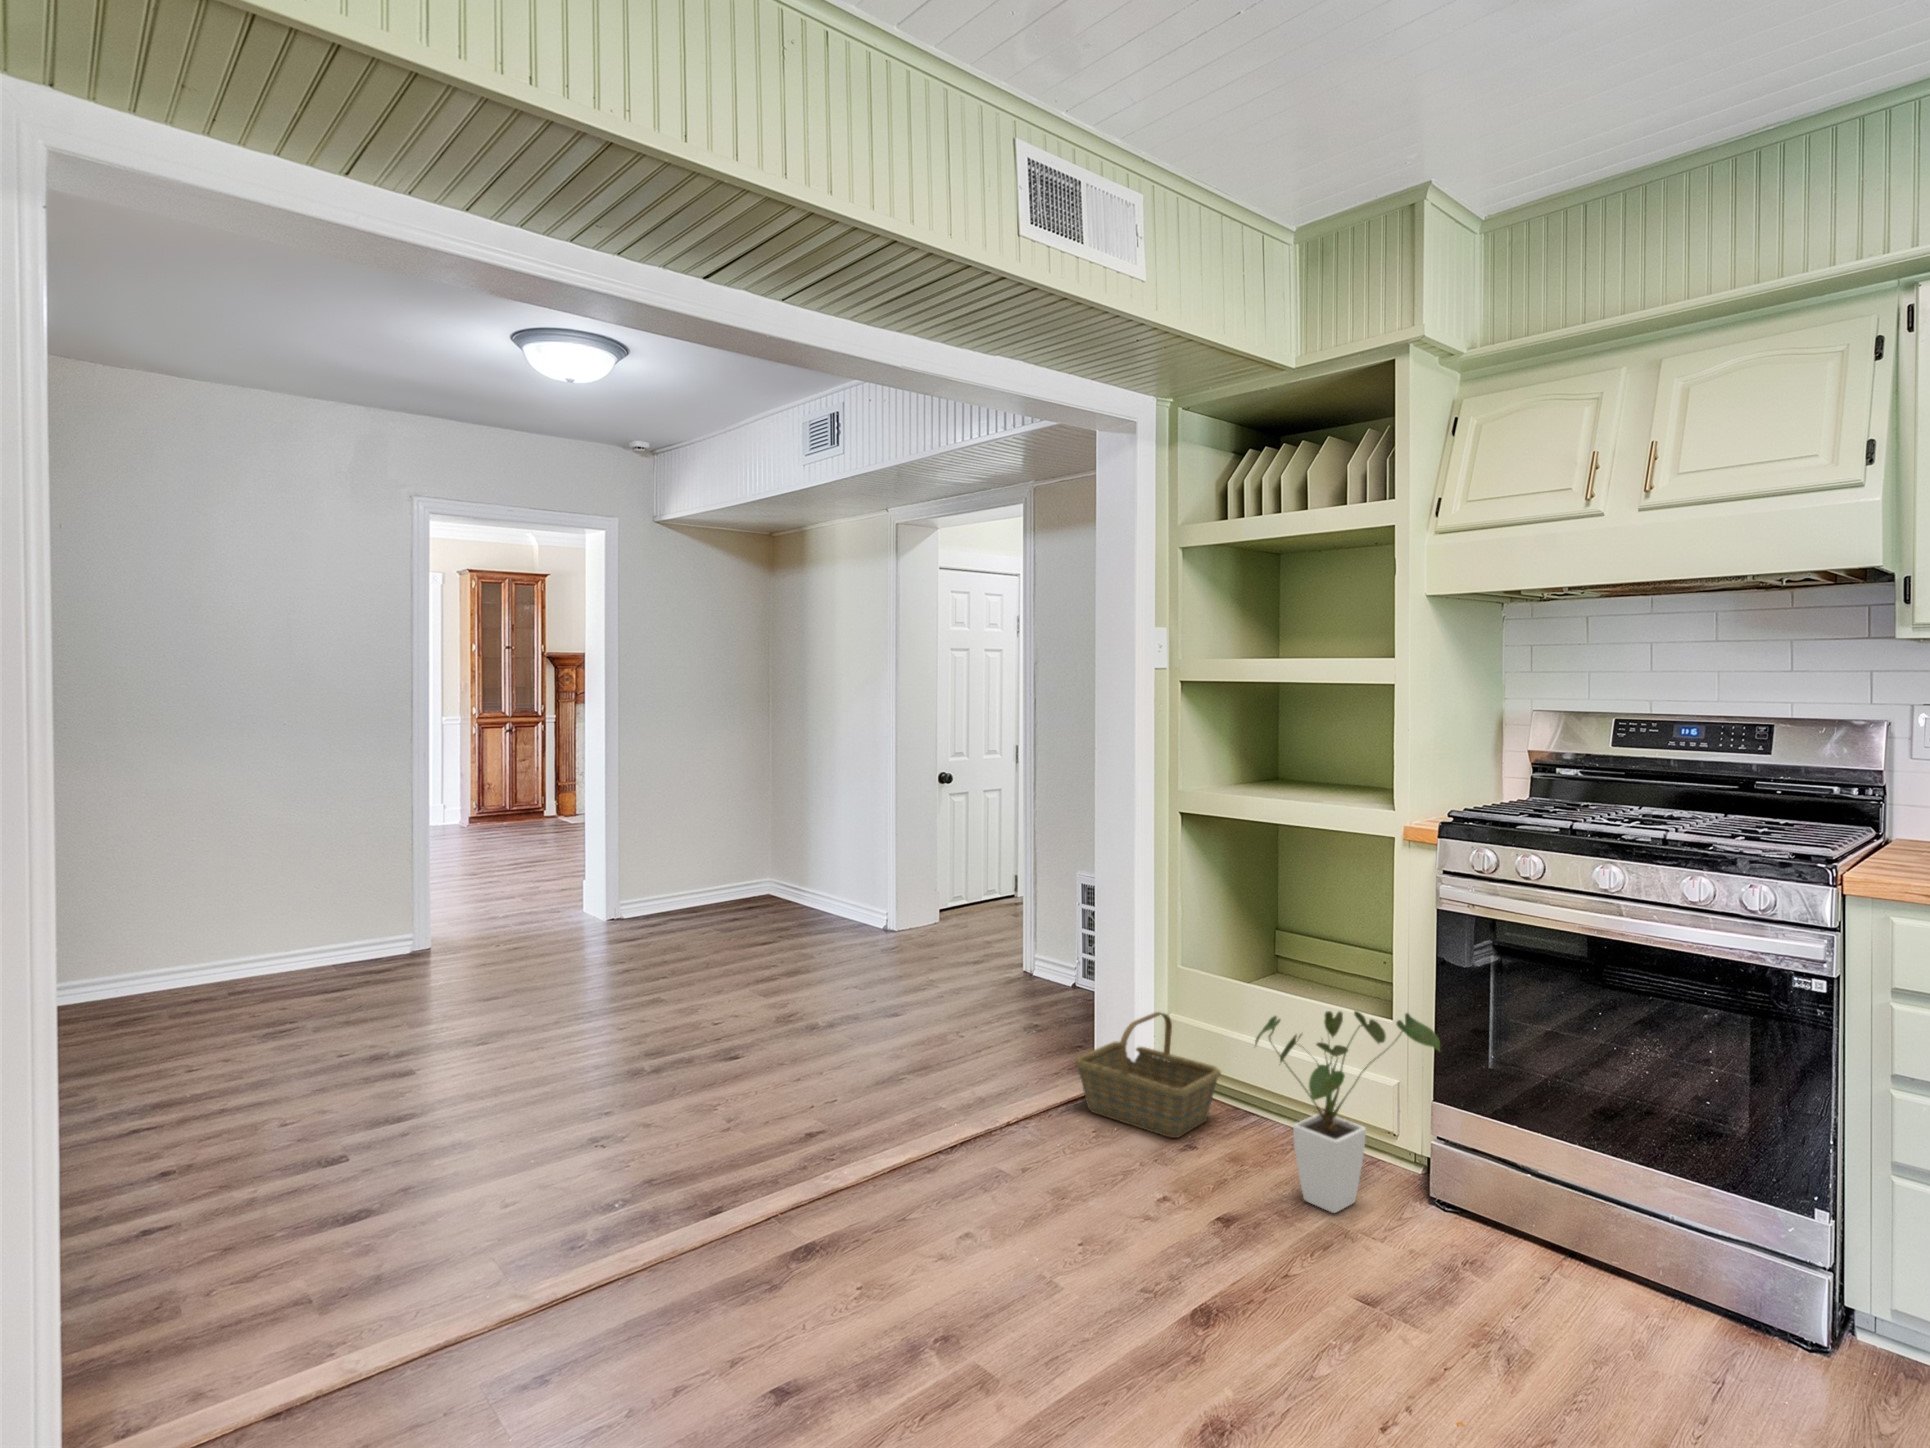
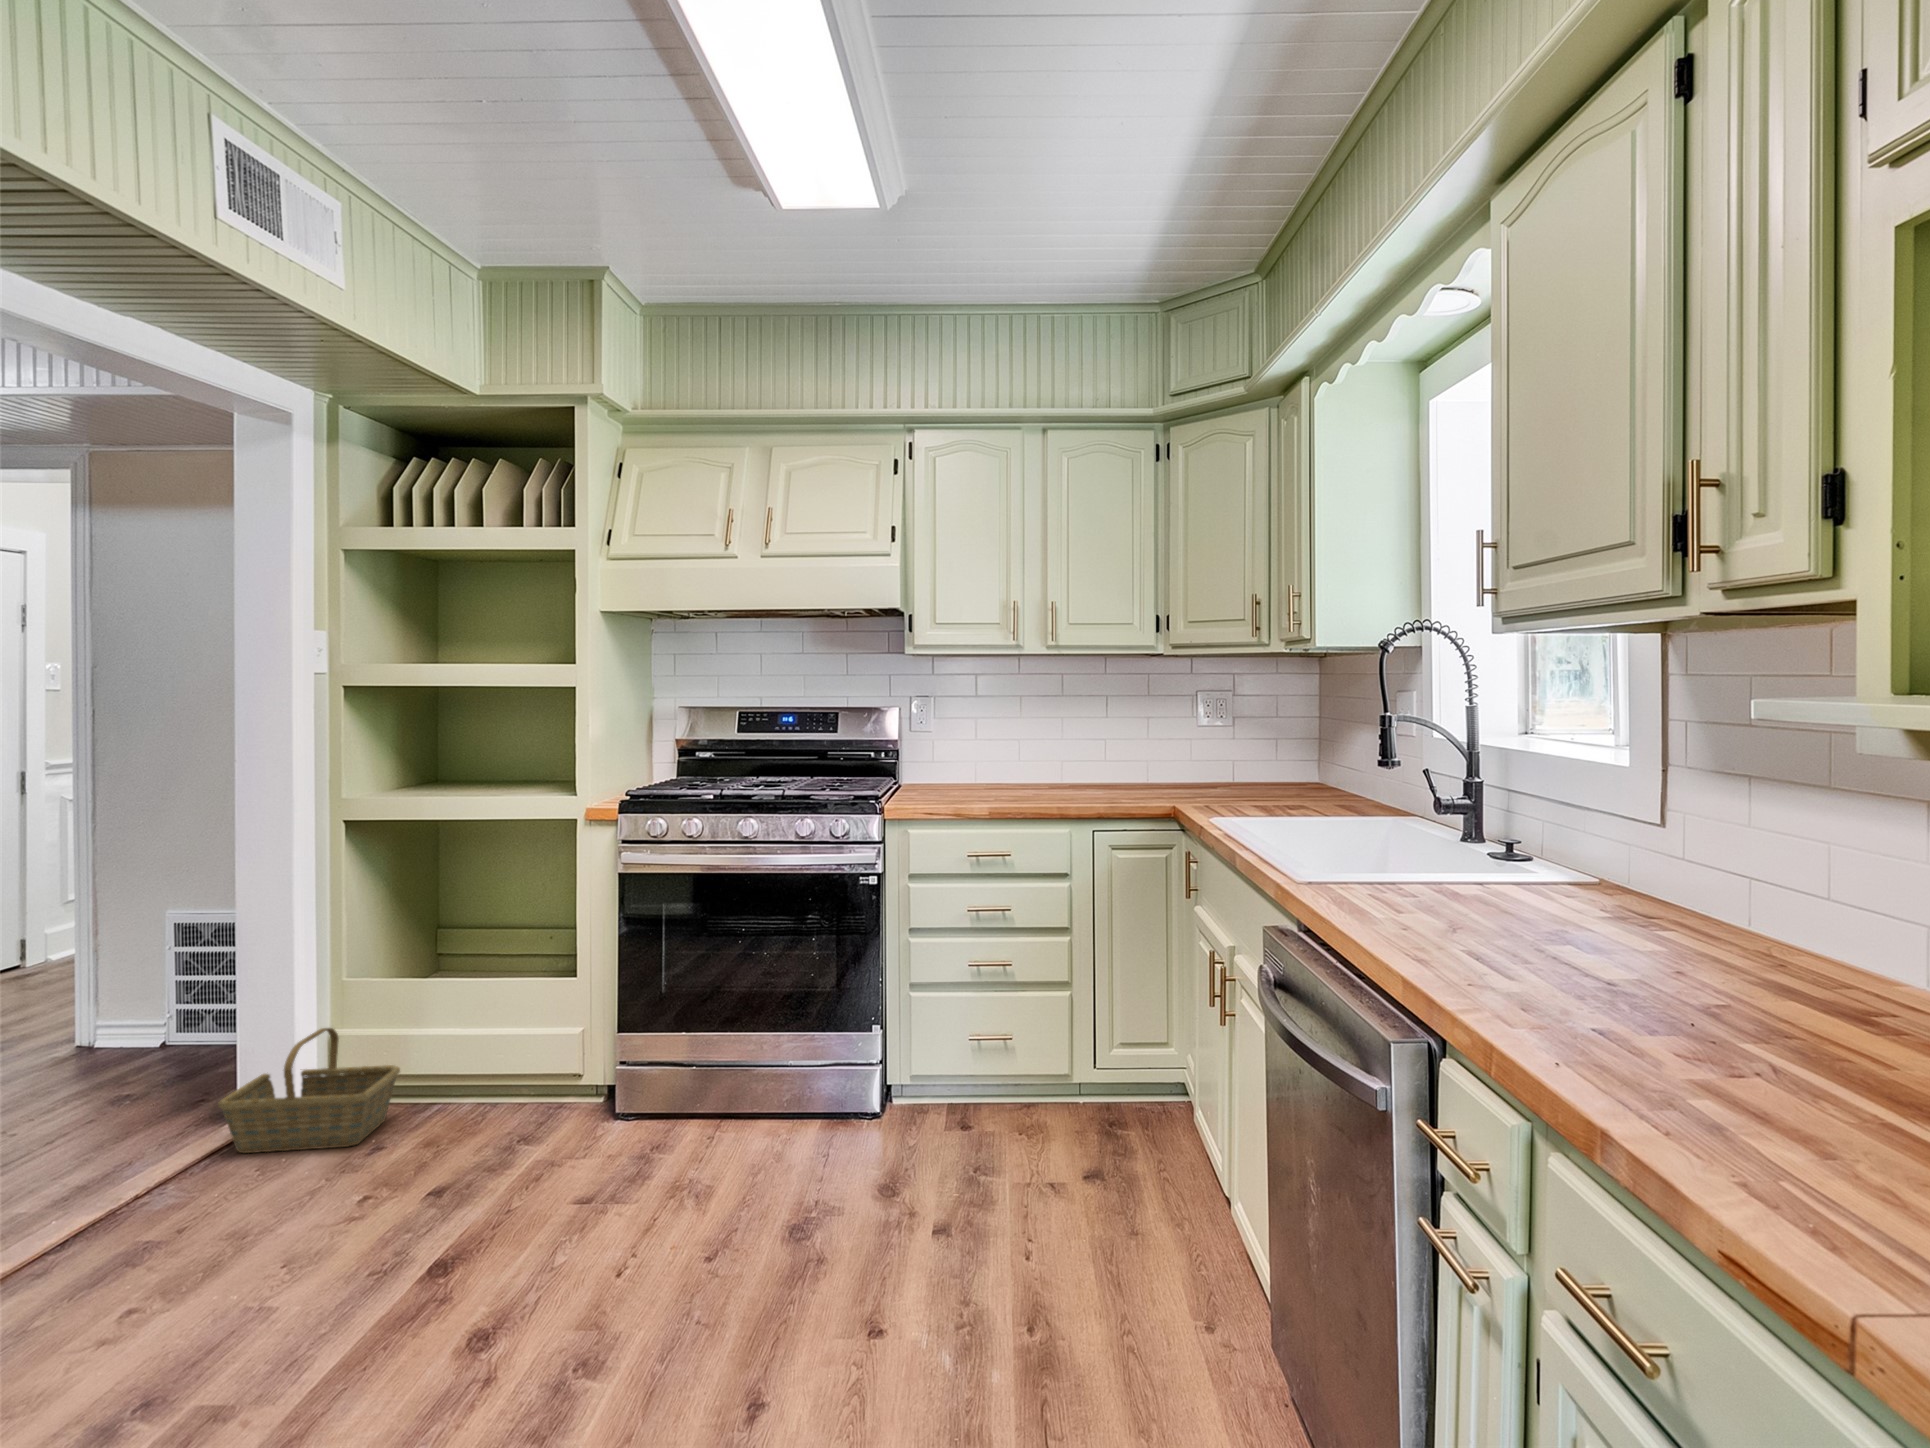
house plant: present [1255,1011,1440,1213] -> none [459,964,623,1151]

